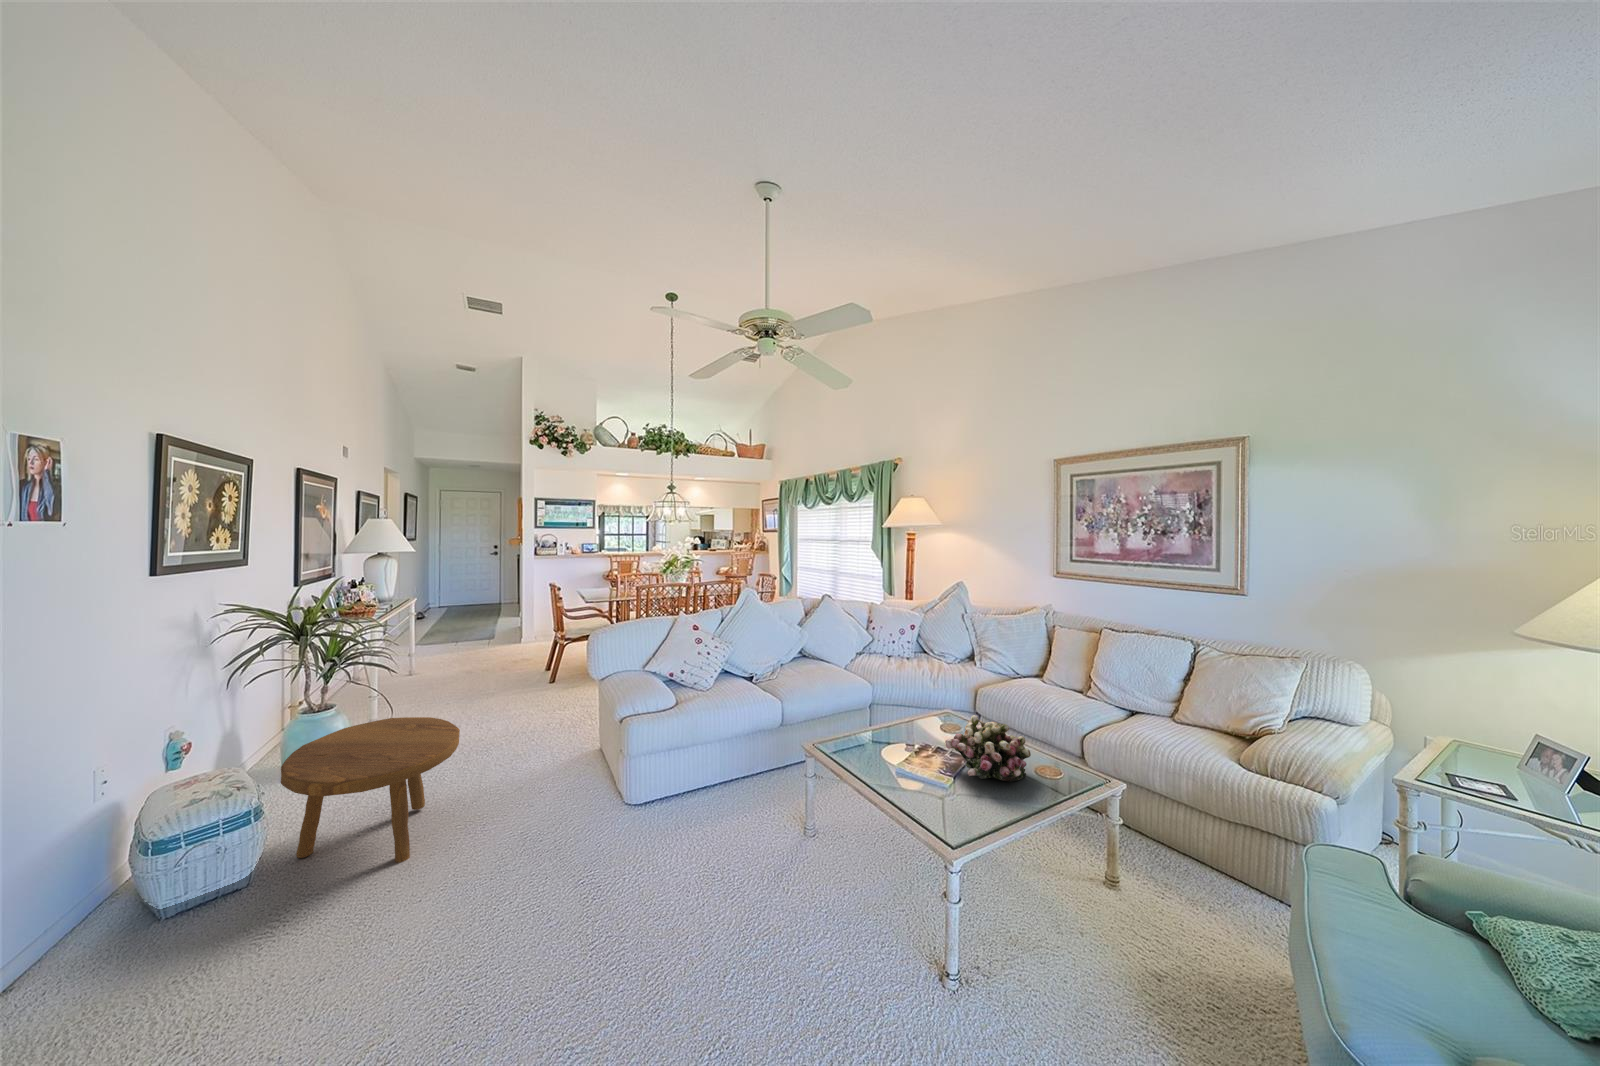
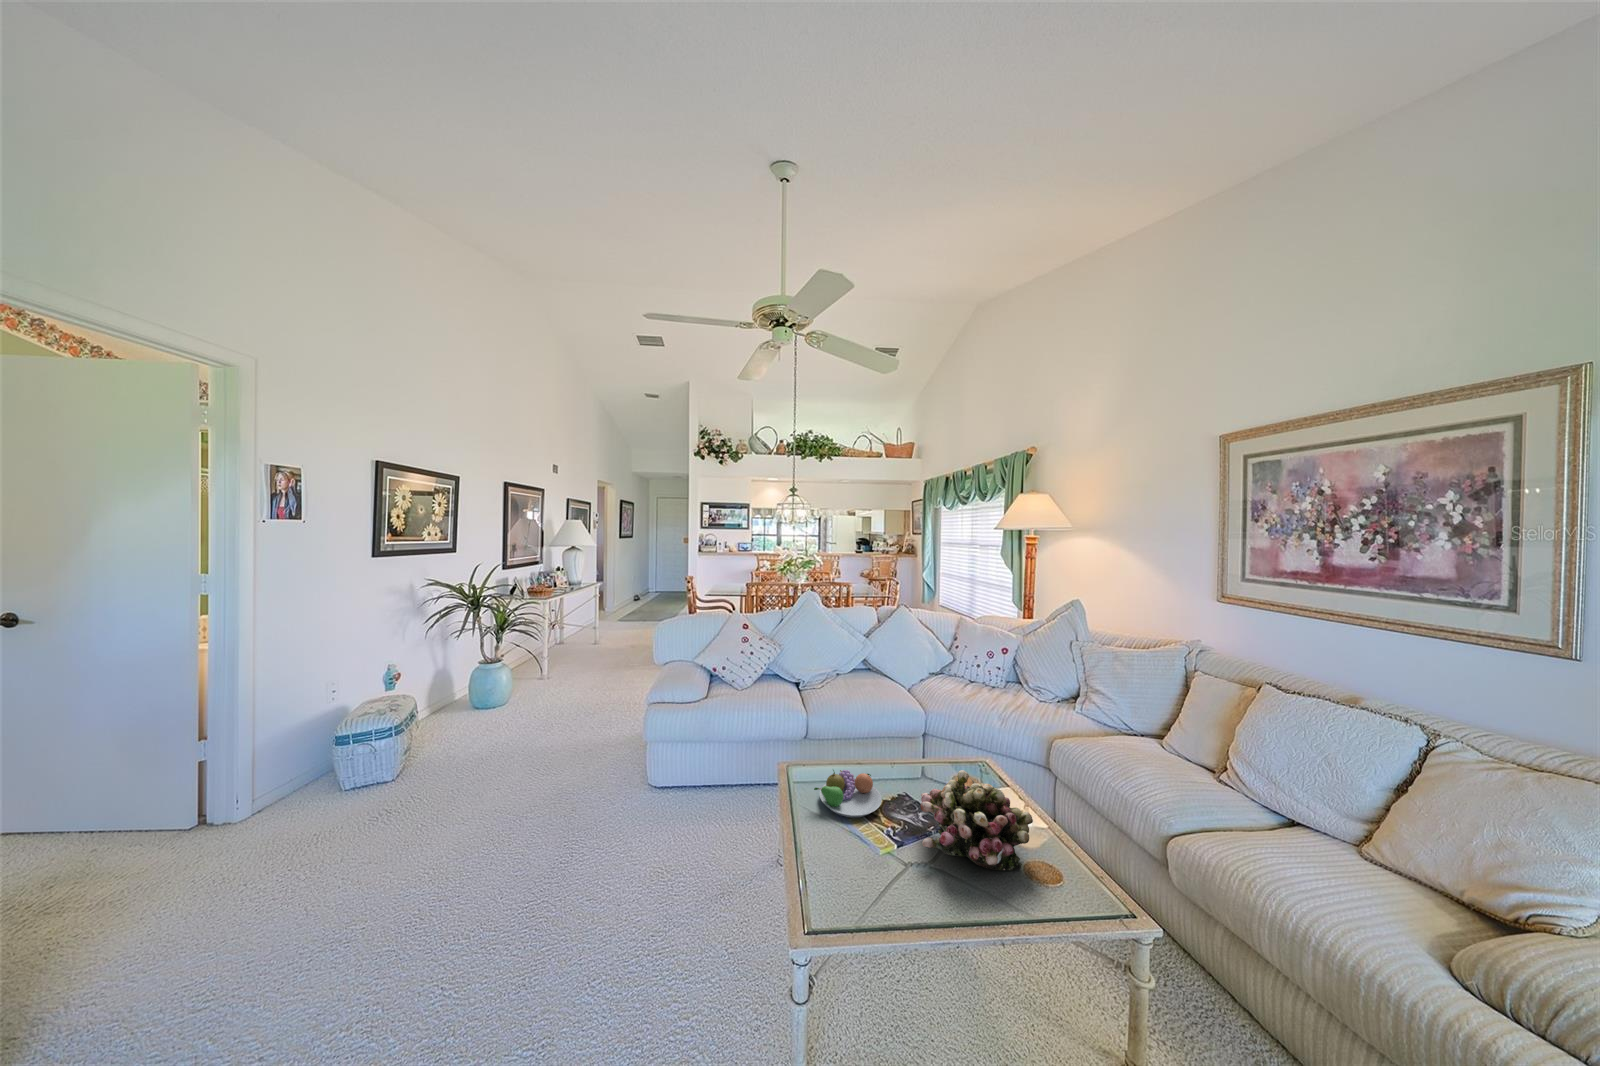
footstool: present [281,717,460,863] -> none [407,675,537,793]
fruit bowl: none [856,736,910,773] -> present [814,770,882,817]

